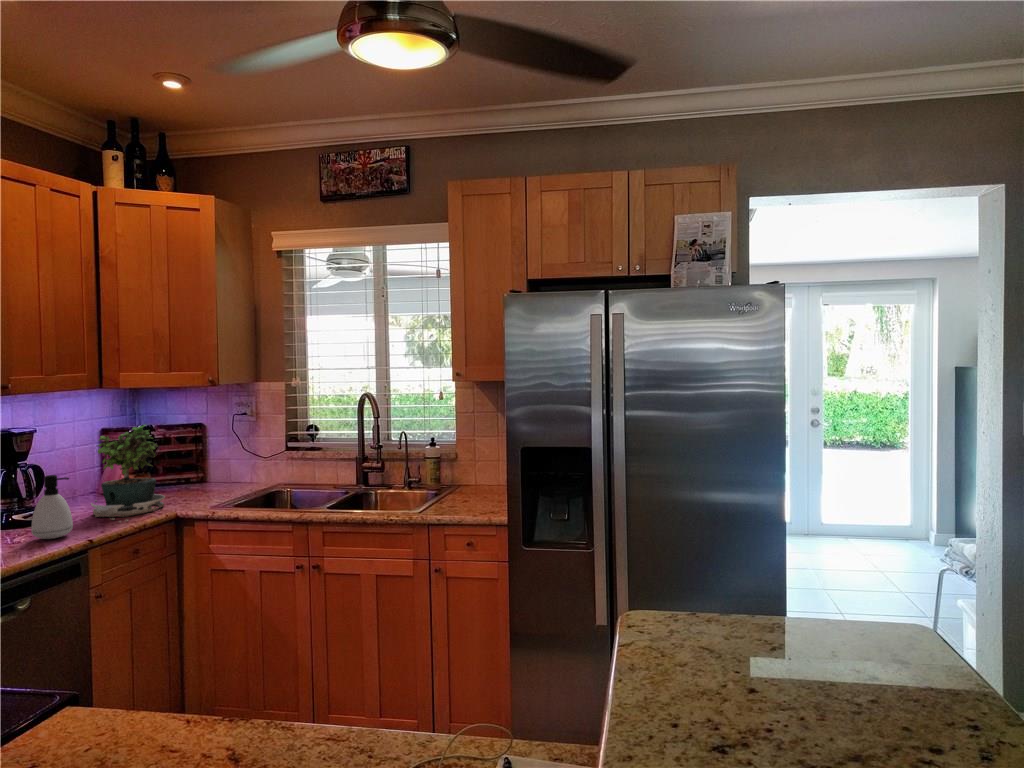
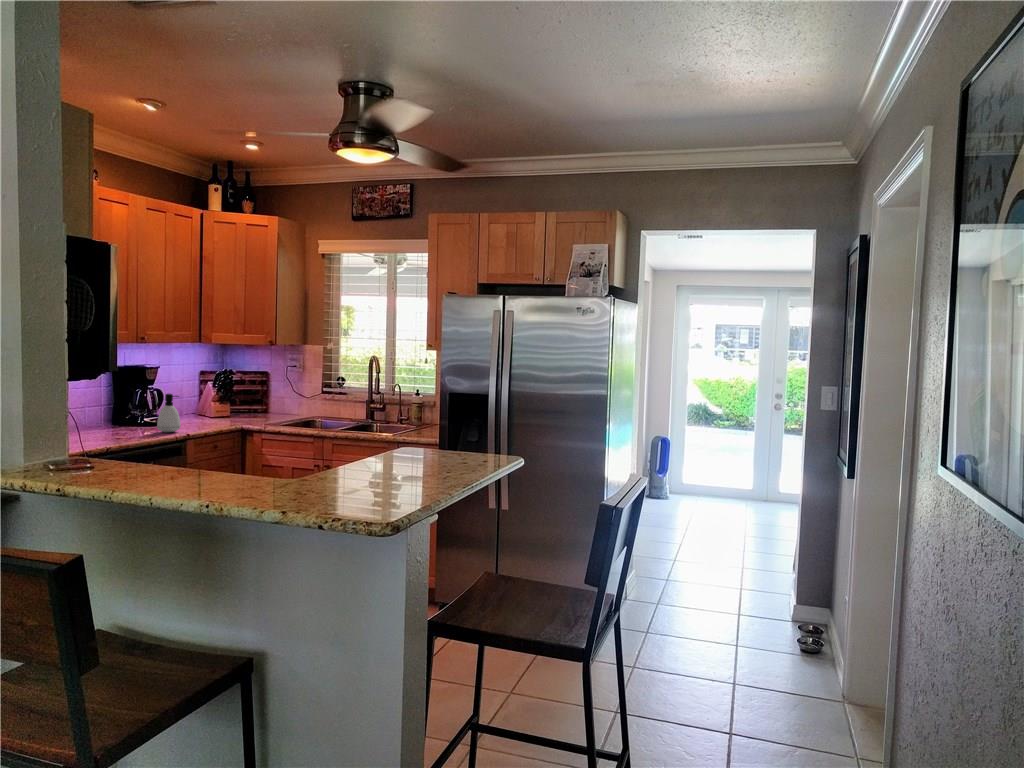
potted plant: present [91,425,165,521] -> none [192,368,238,428]

